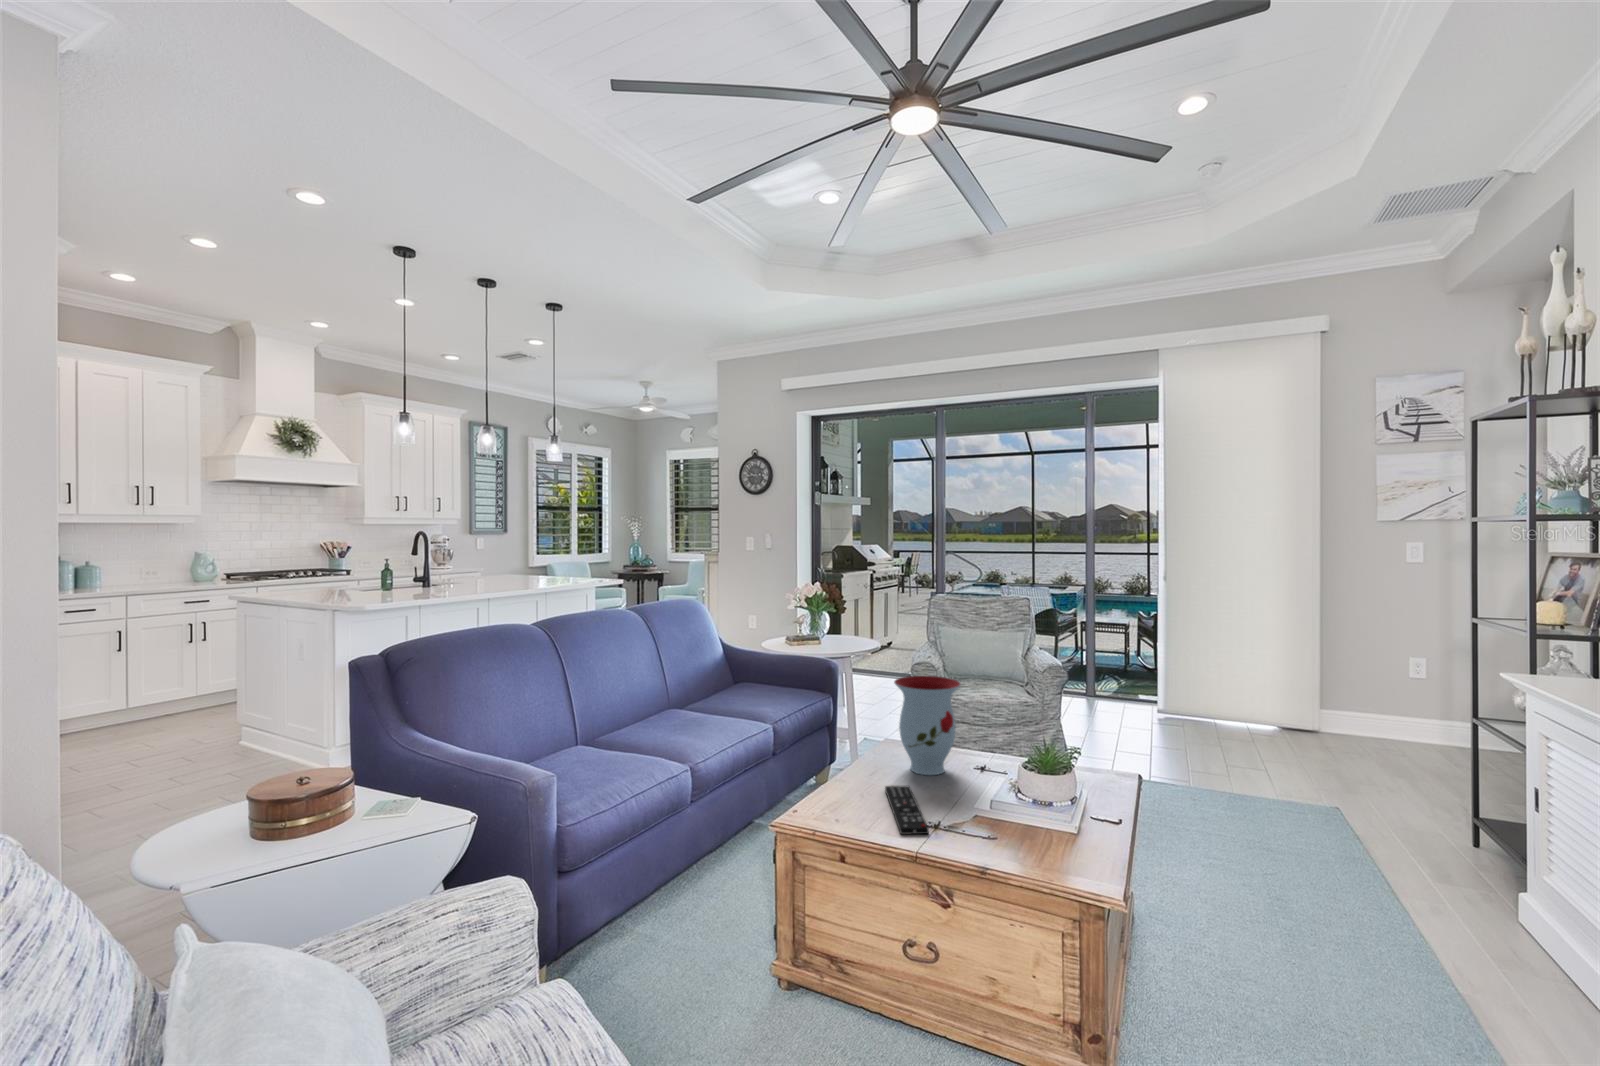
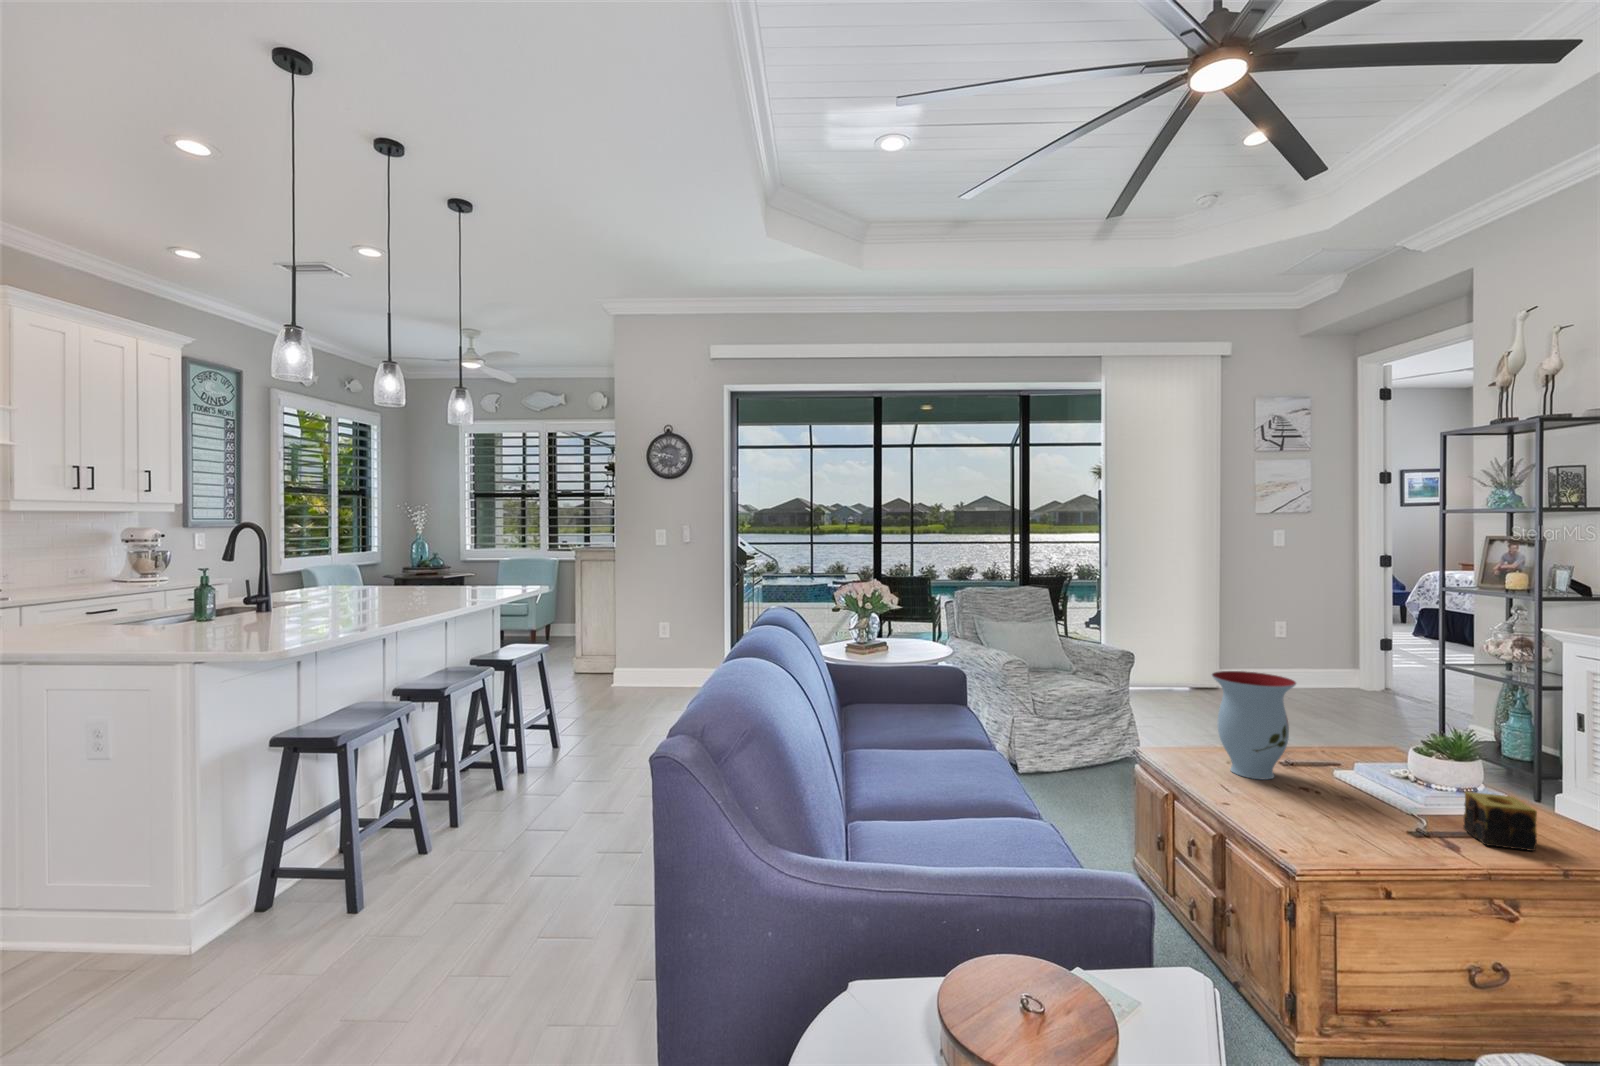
remote control: present [885,786,929,834] -> none [1290,794,1446,851]
candle: none [960,795,1013,852] -> present [1463,792,1537,851]

